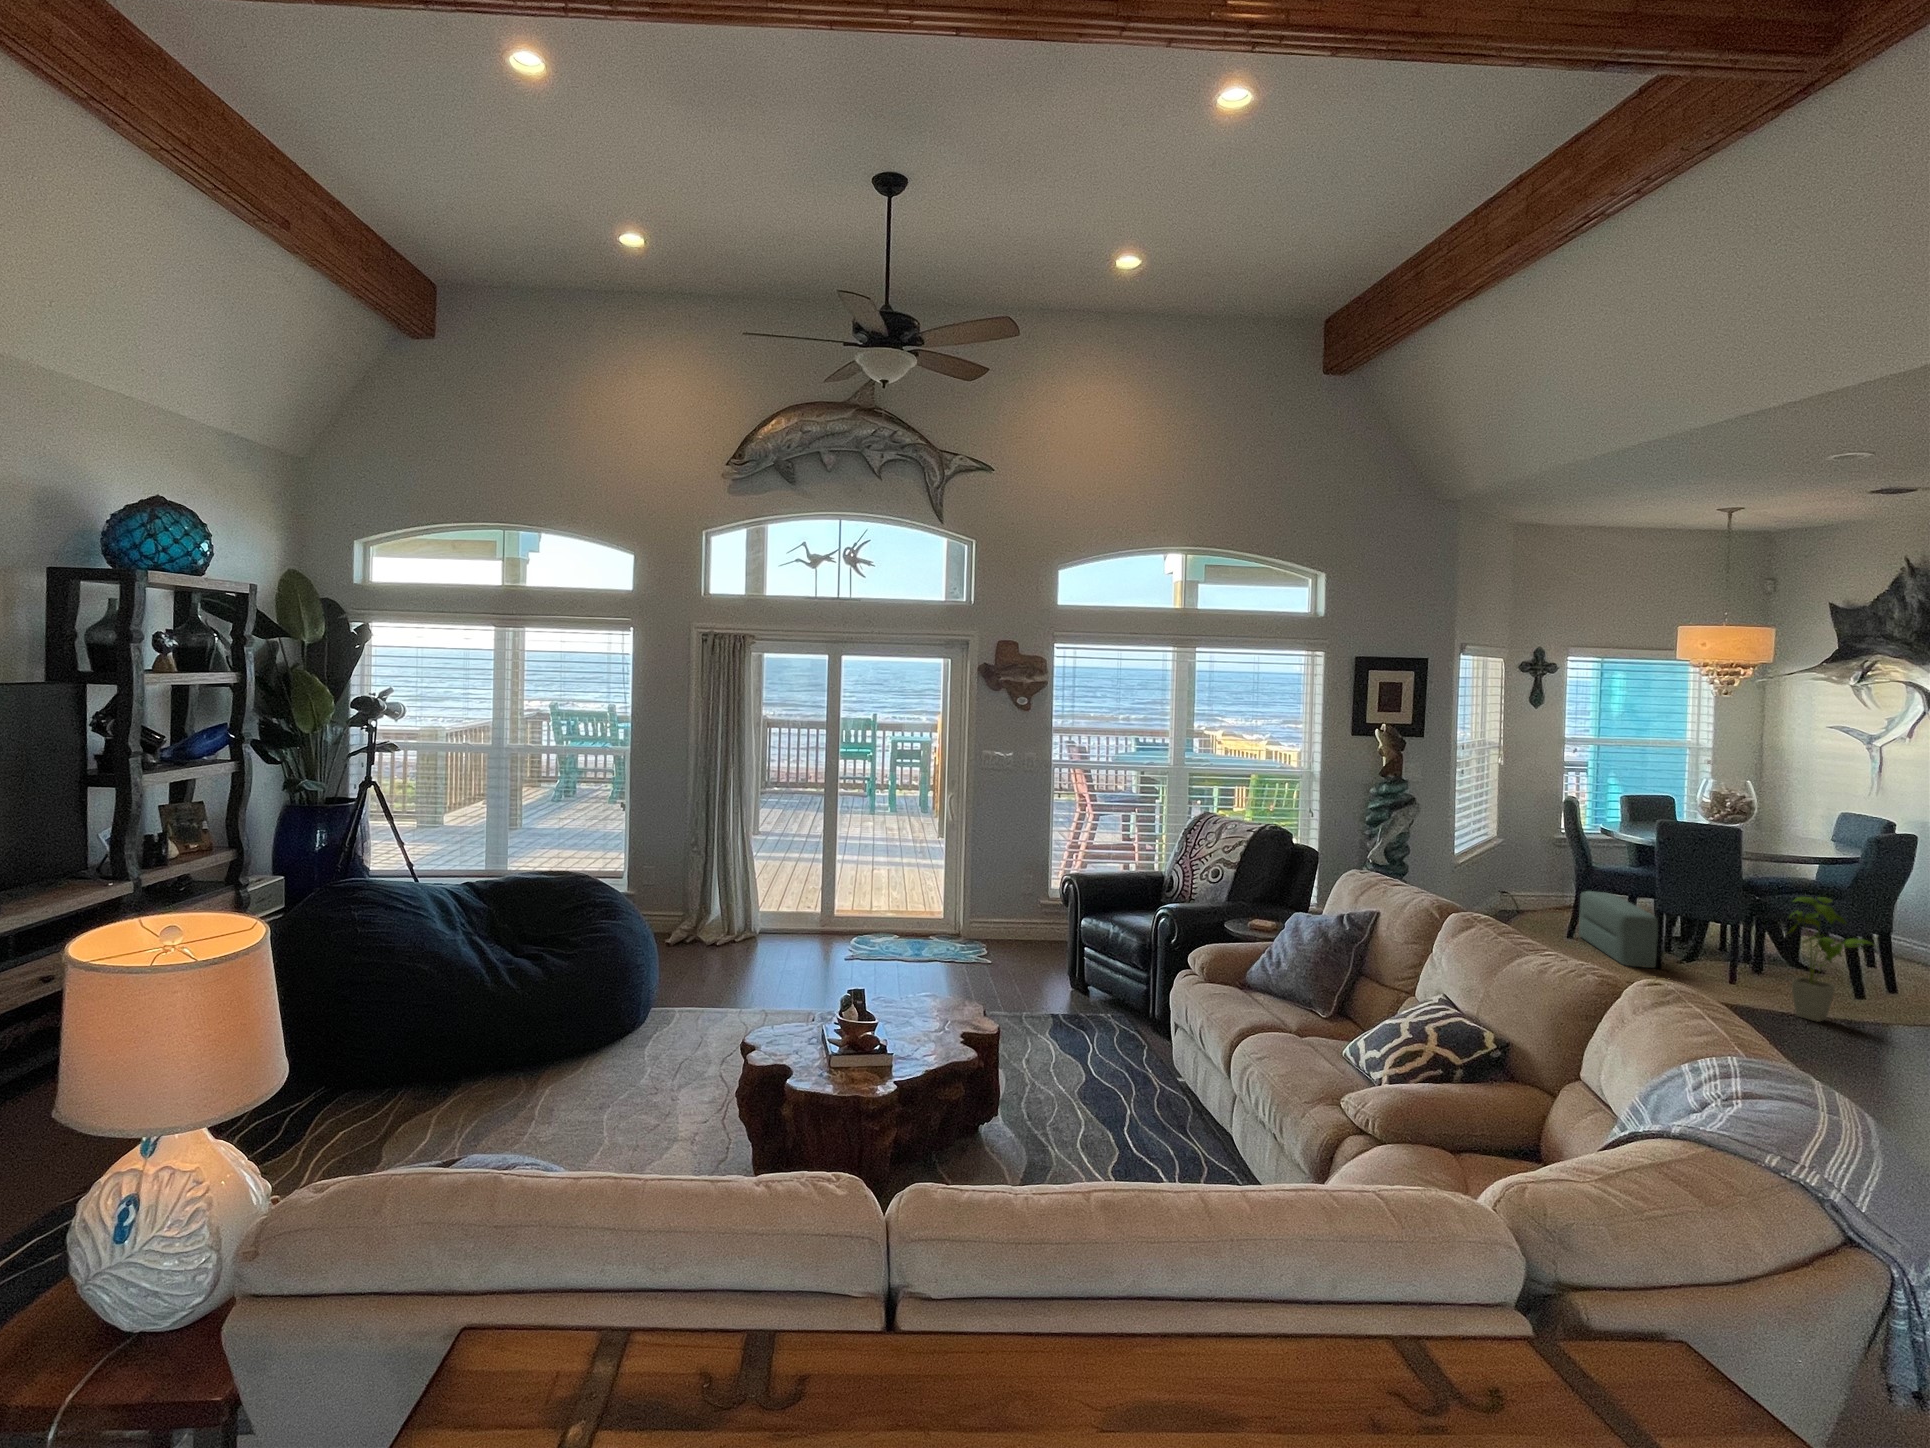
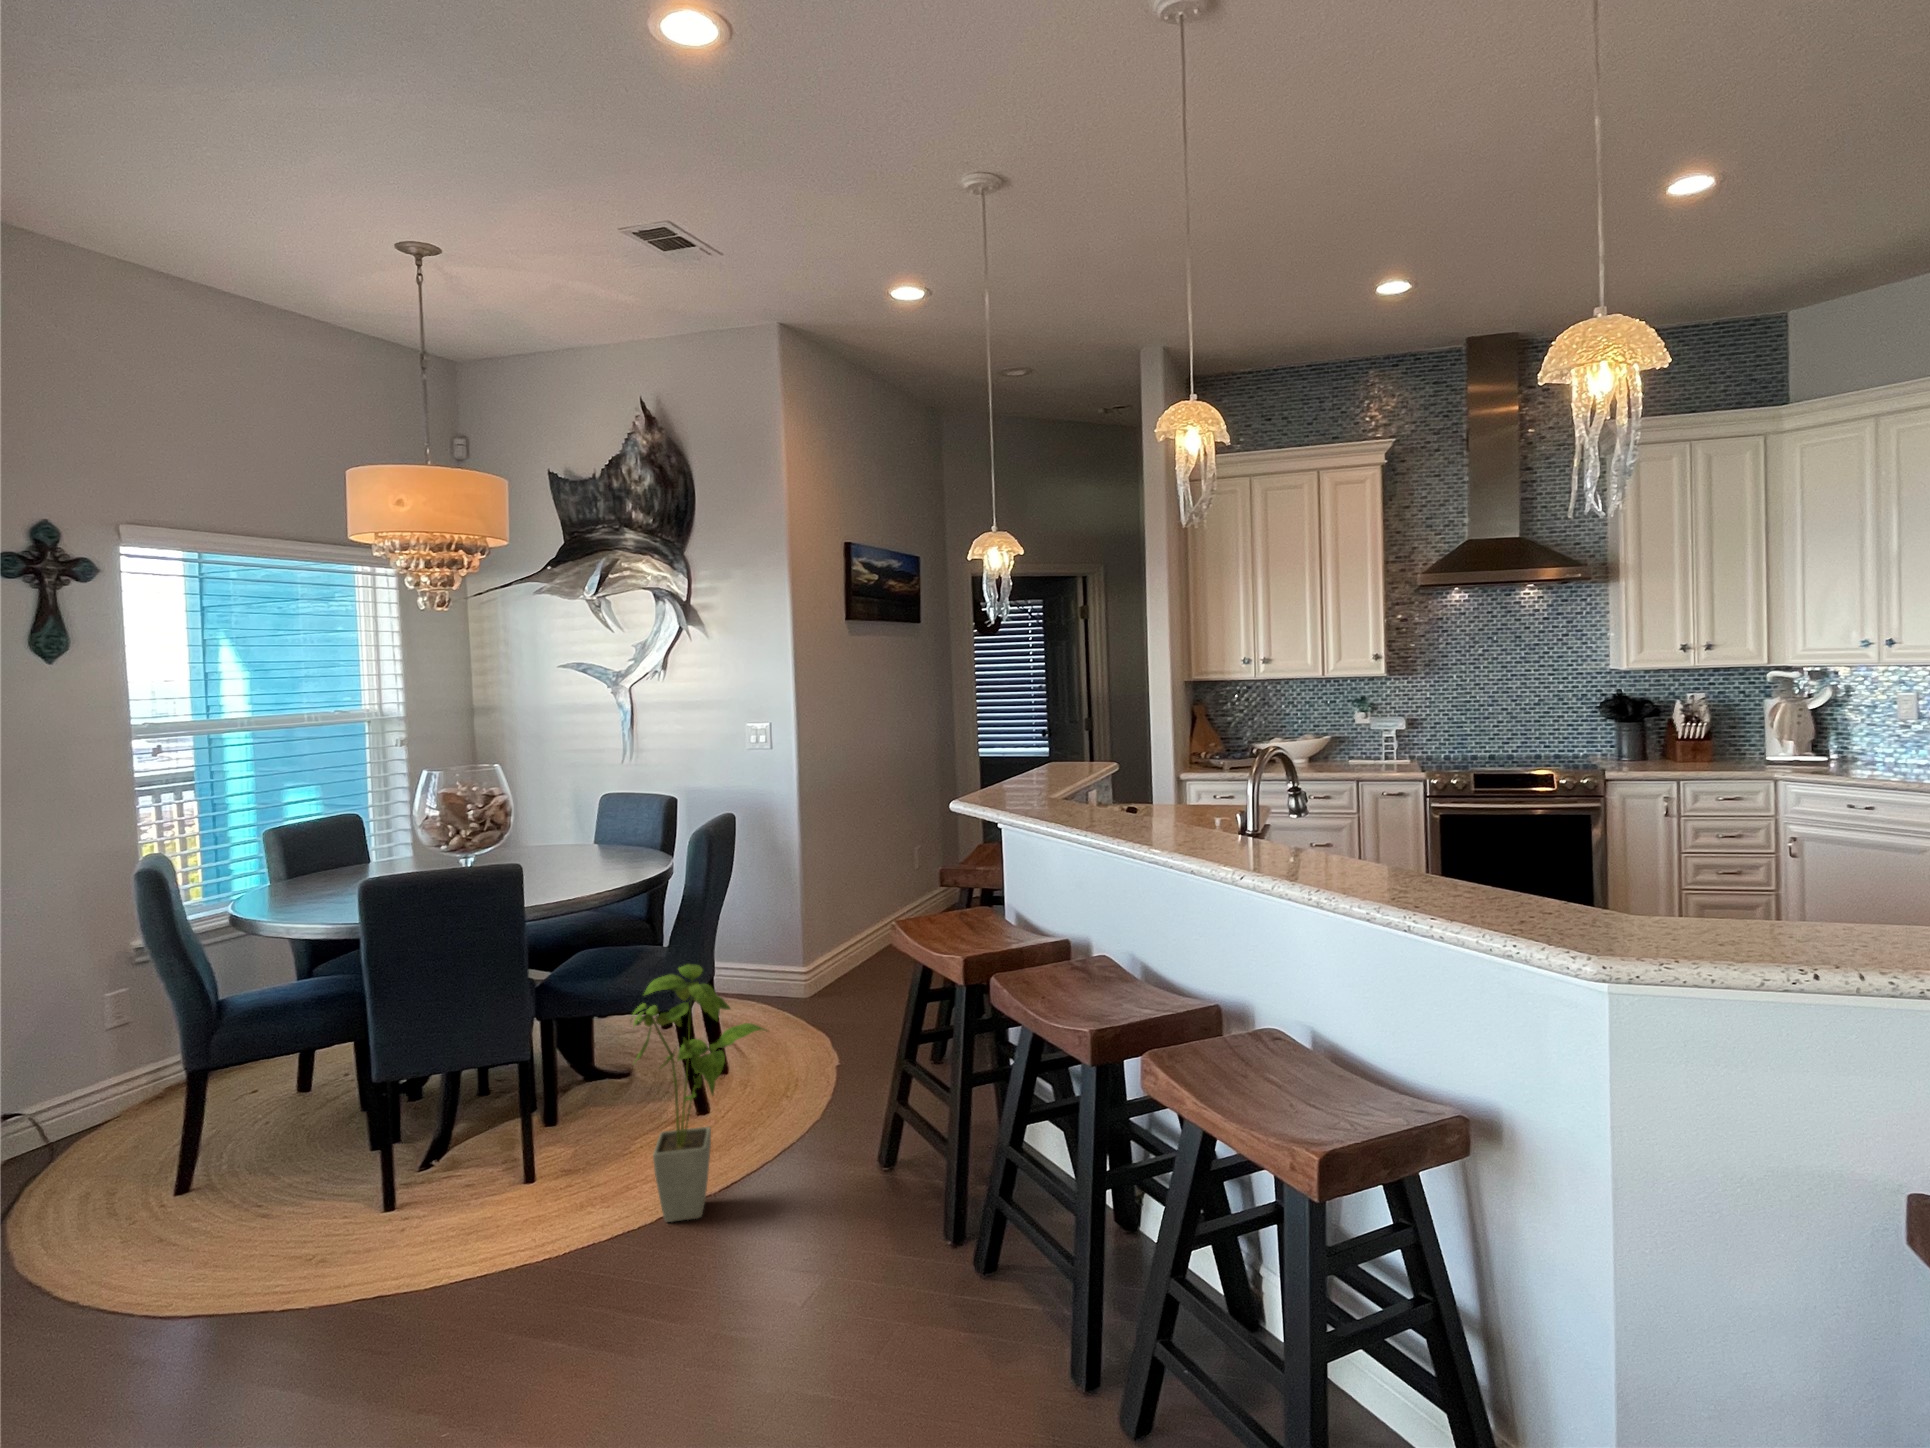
pouf: present [1579,891,1658,968] -> none [194,1067,386,1257]

